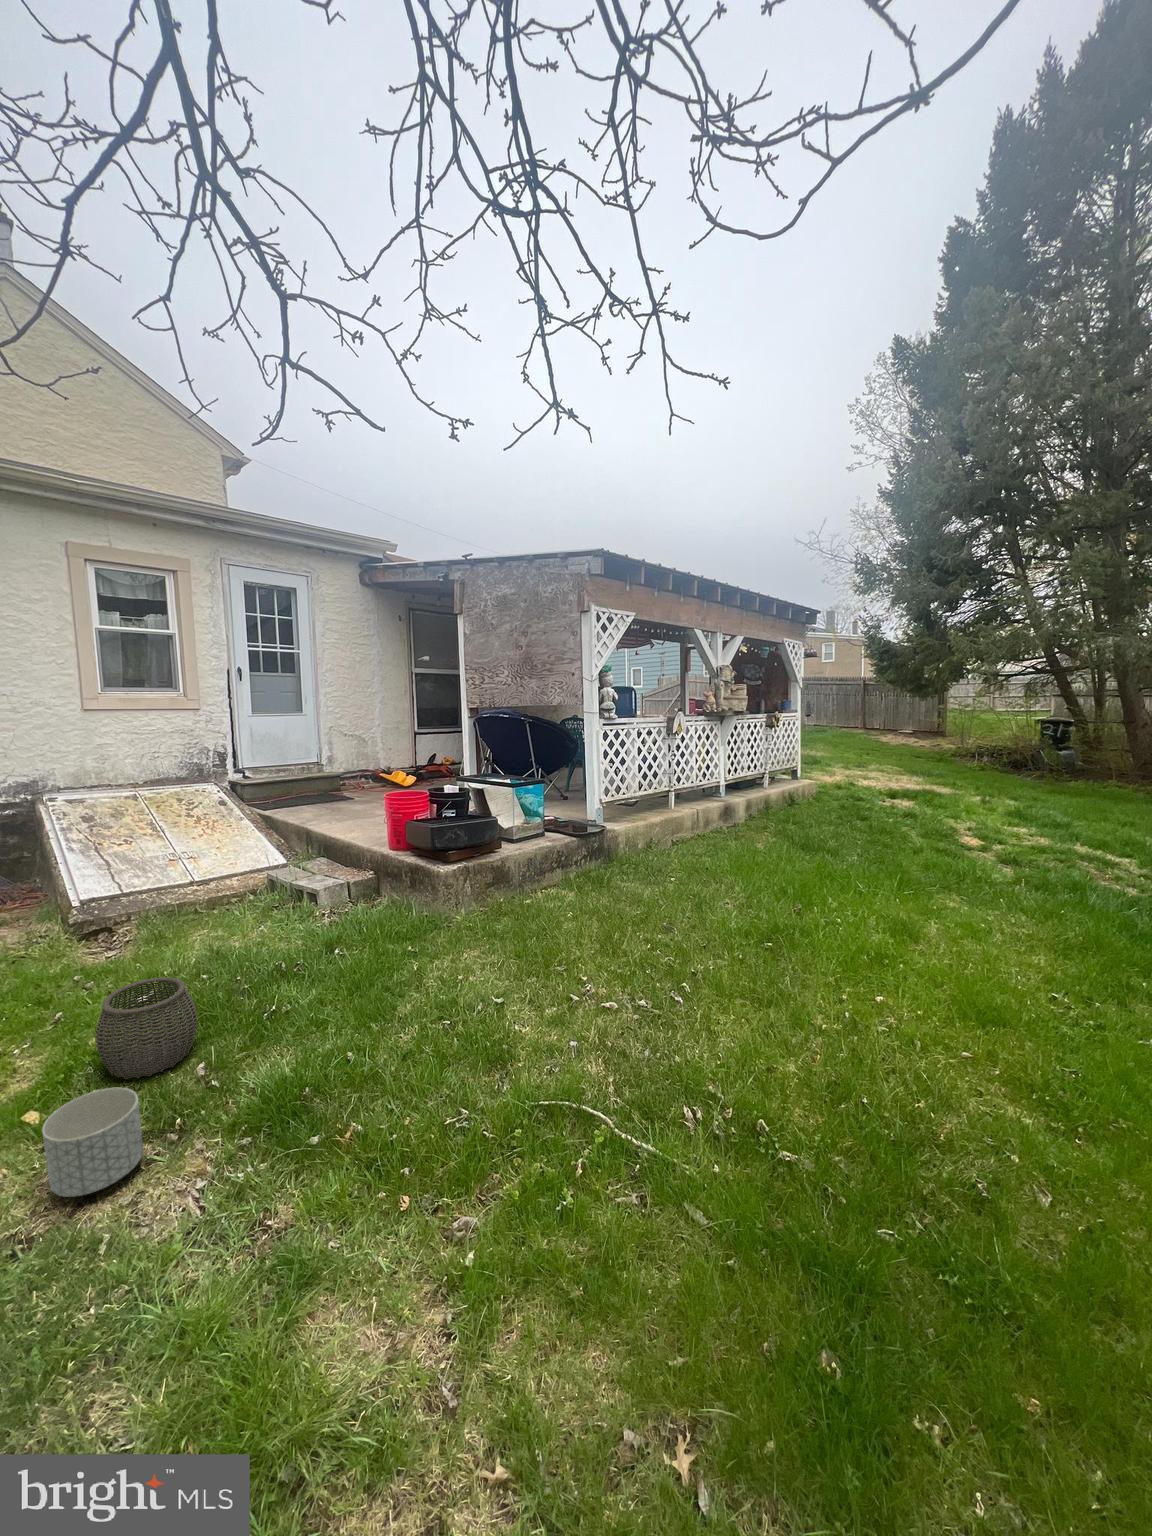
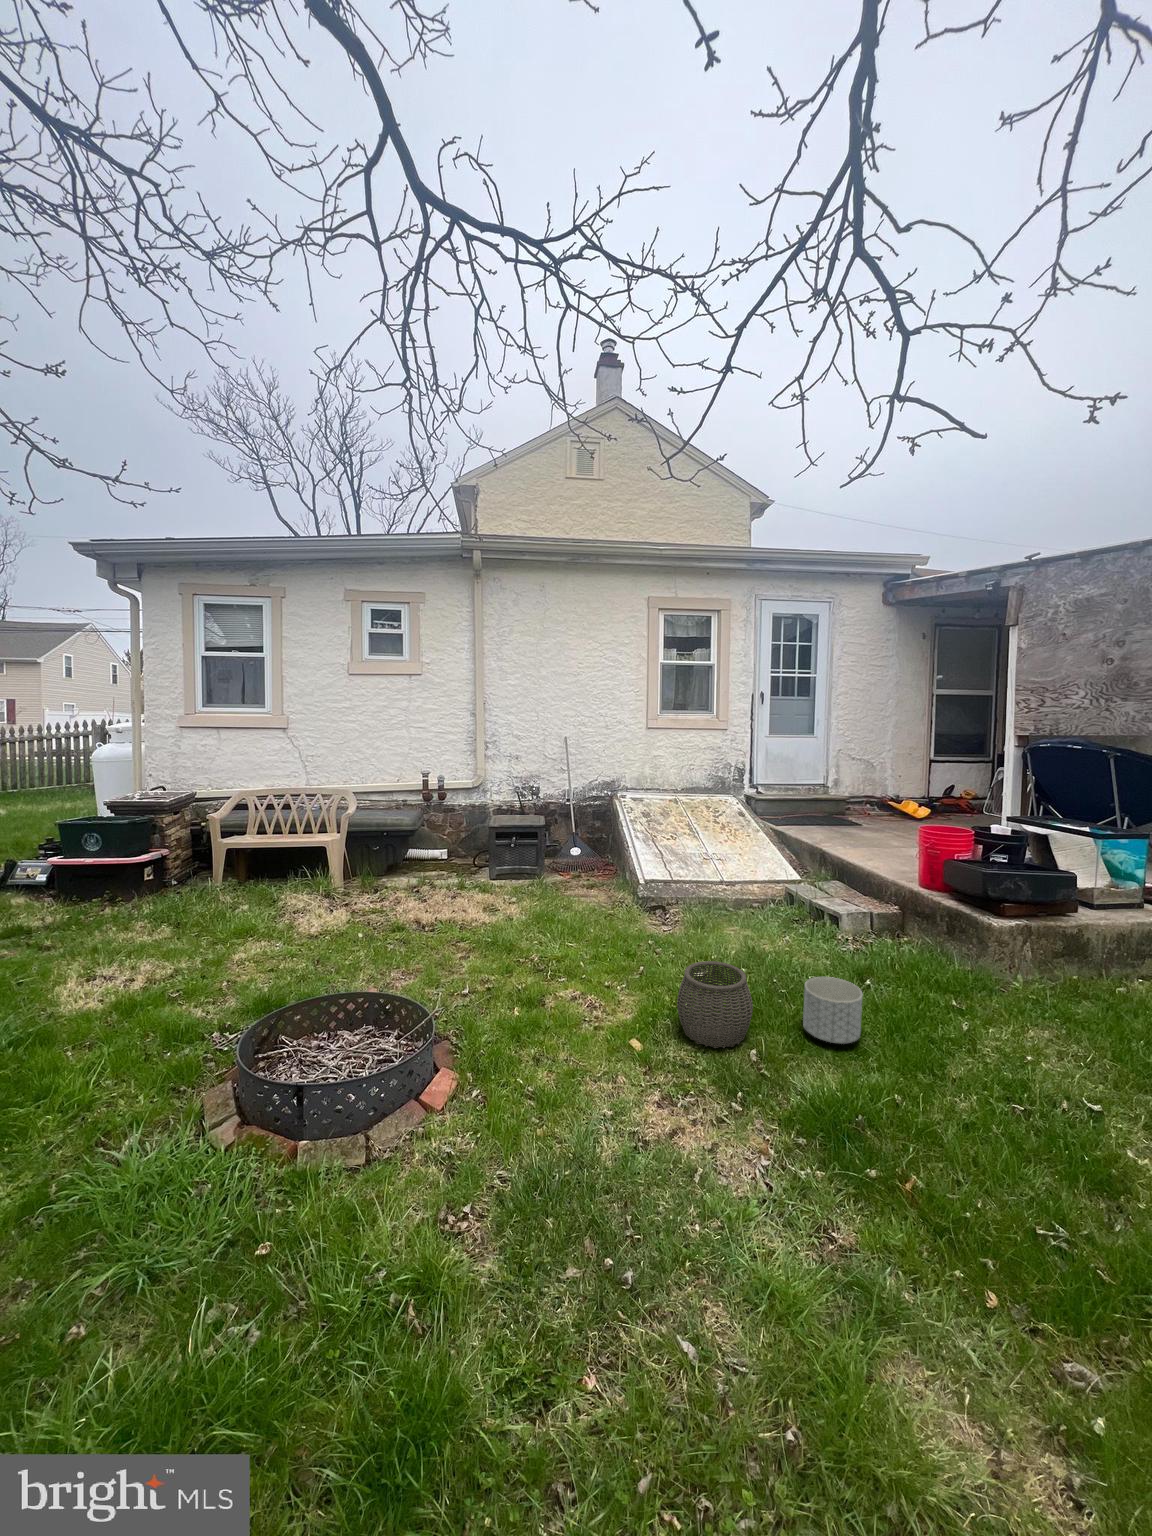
planter: present [42,1088,143,1197] -> present [803,977,863,1044]

